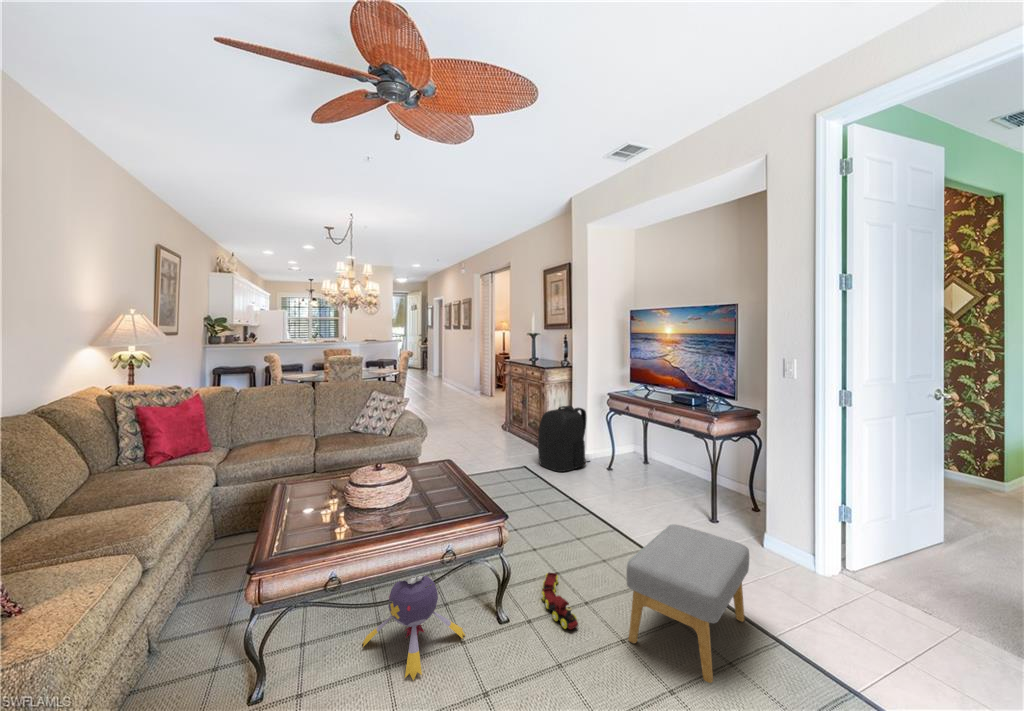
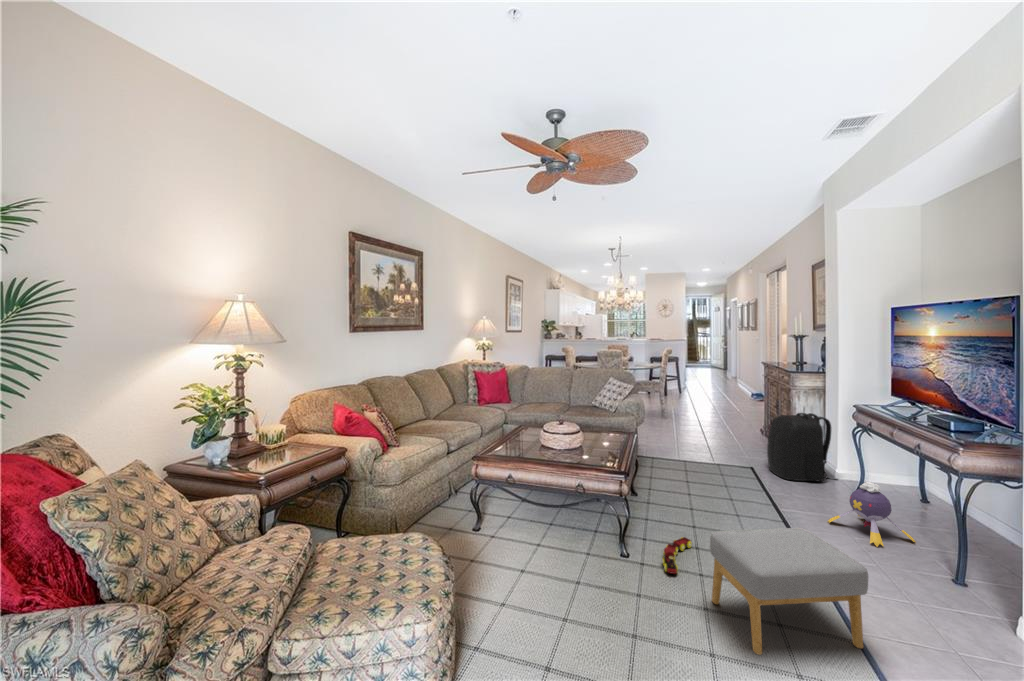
plush toy: present [362,575,465,680] -> present [827,482,915,547]

